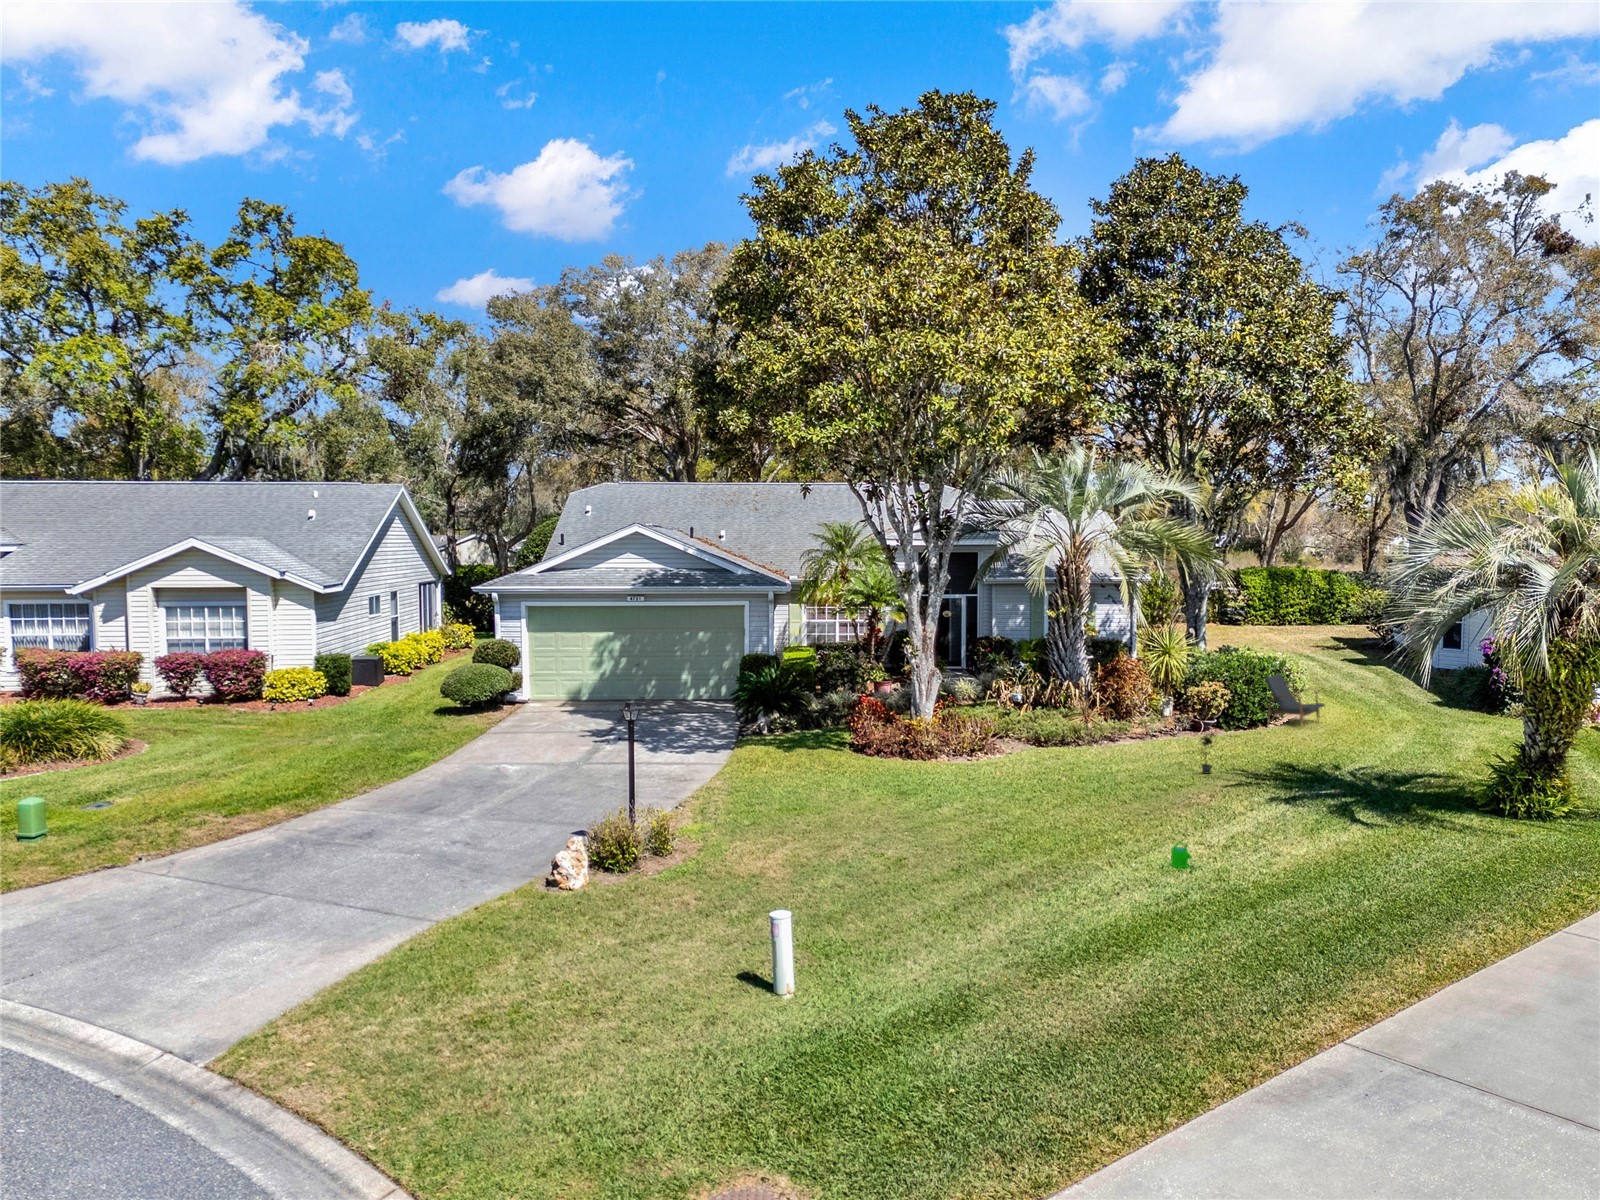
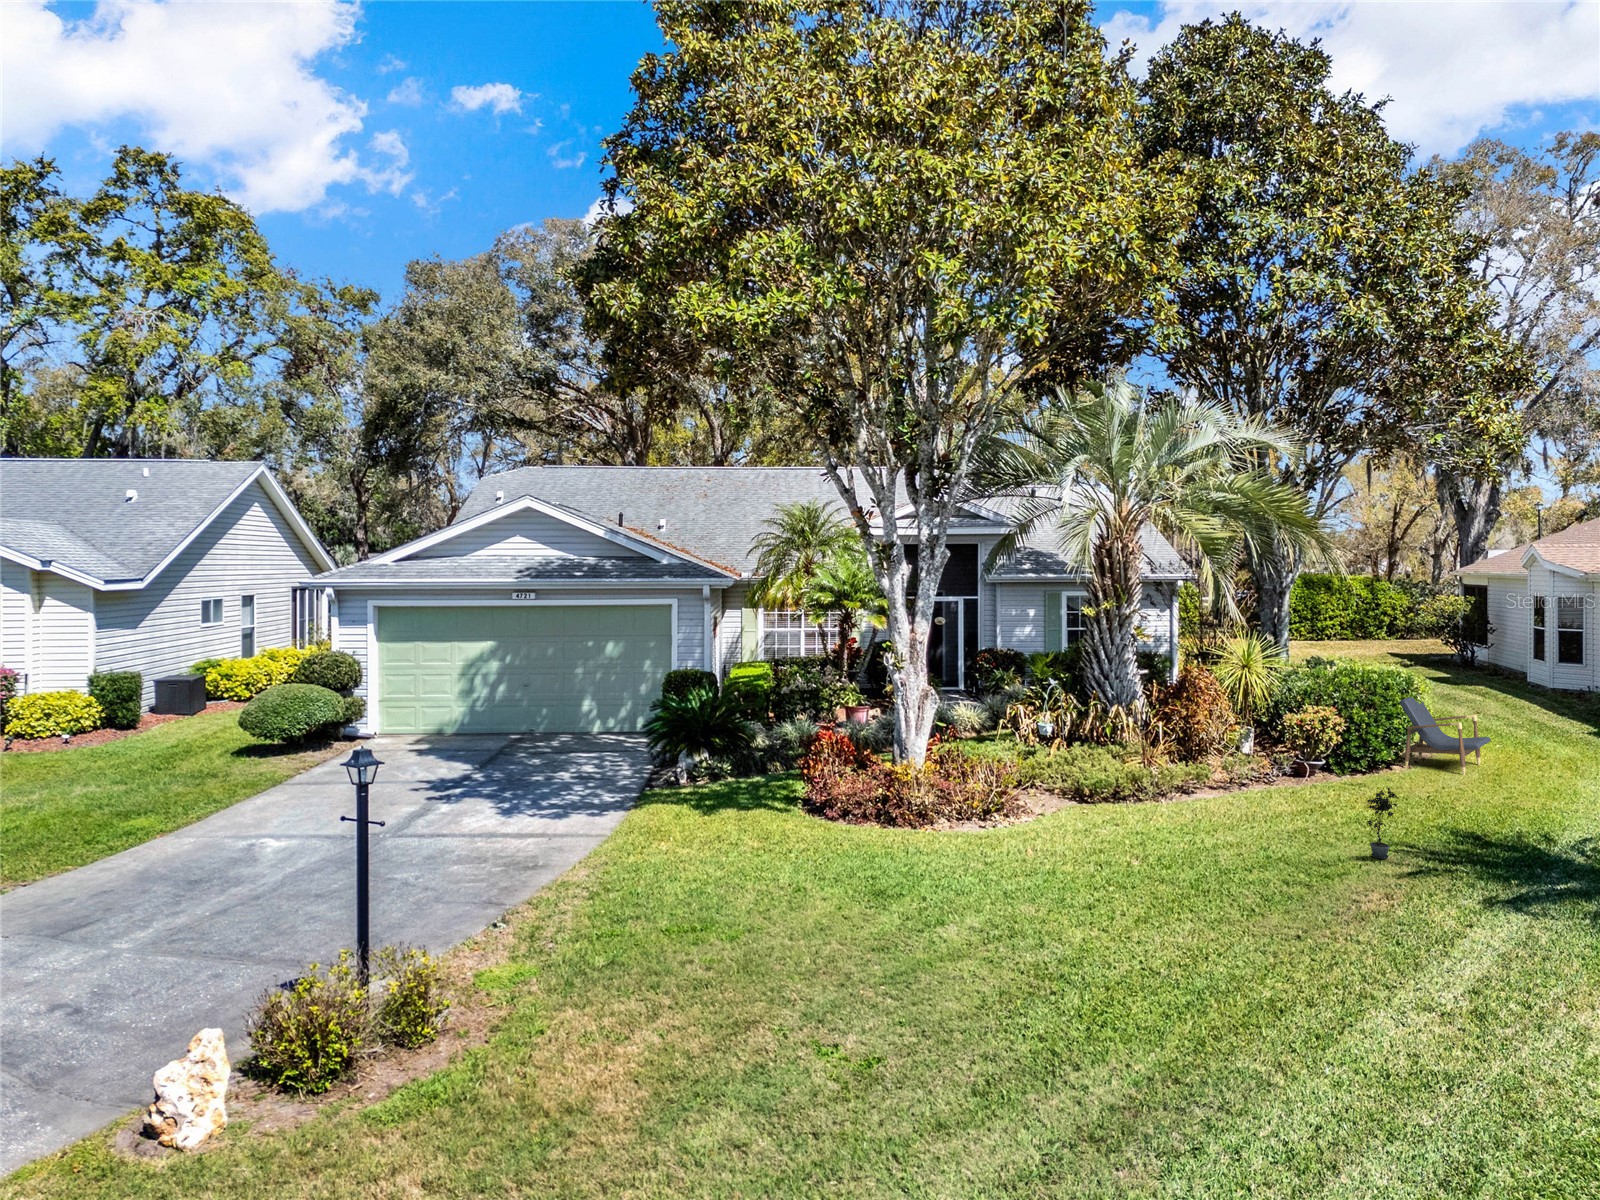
watering can: present [1170,842,1191,868] -> none [1476,1075,1552,1143]

